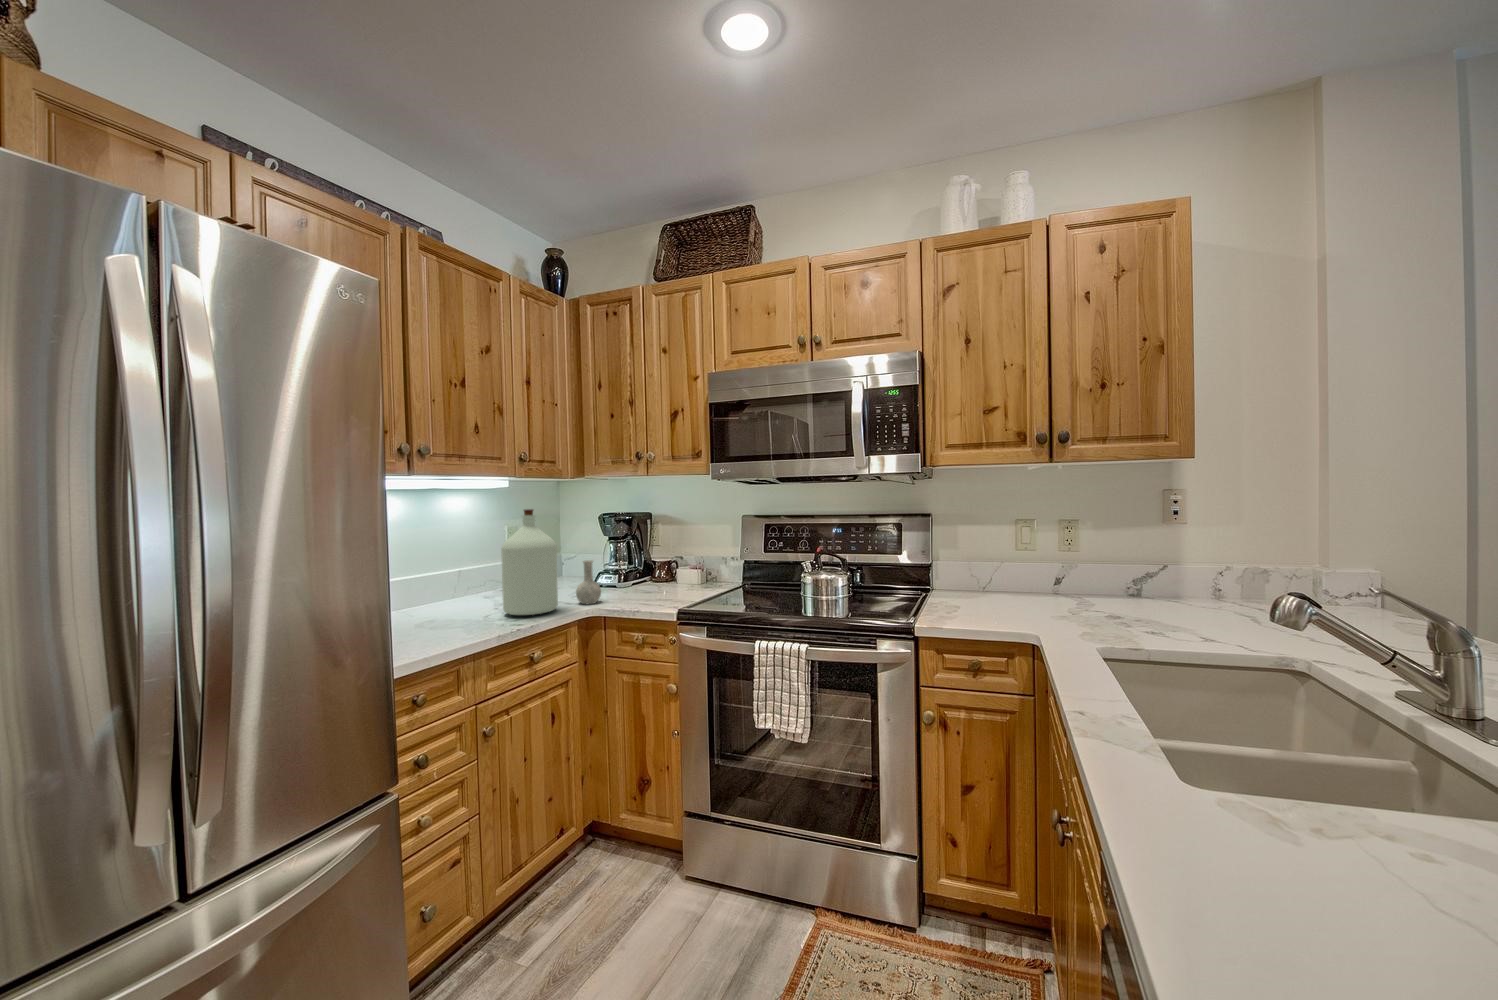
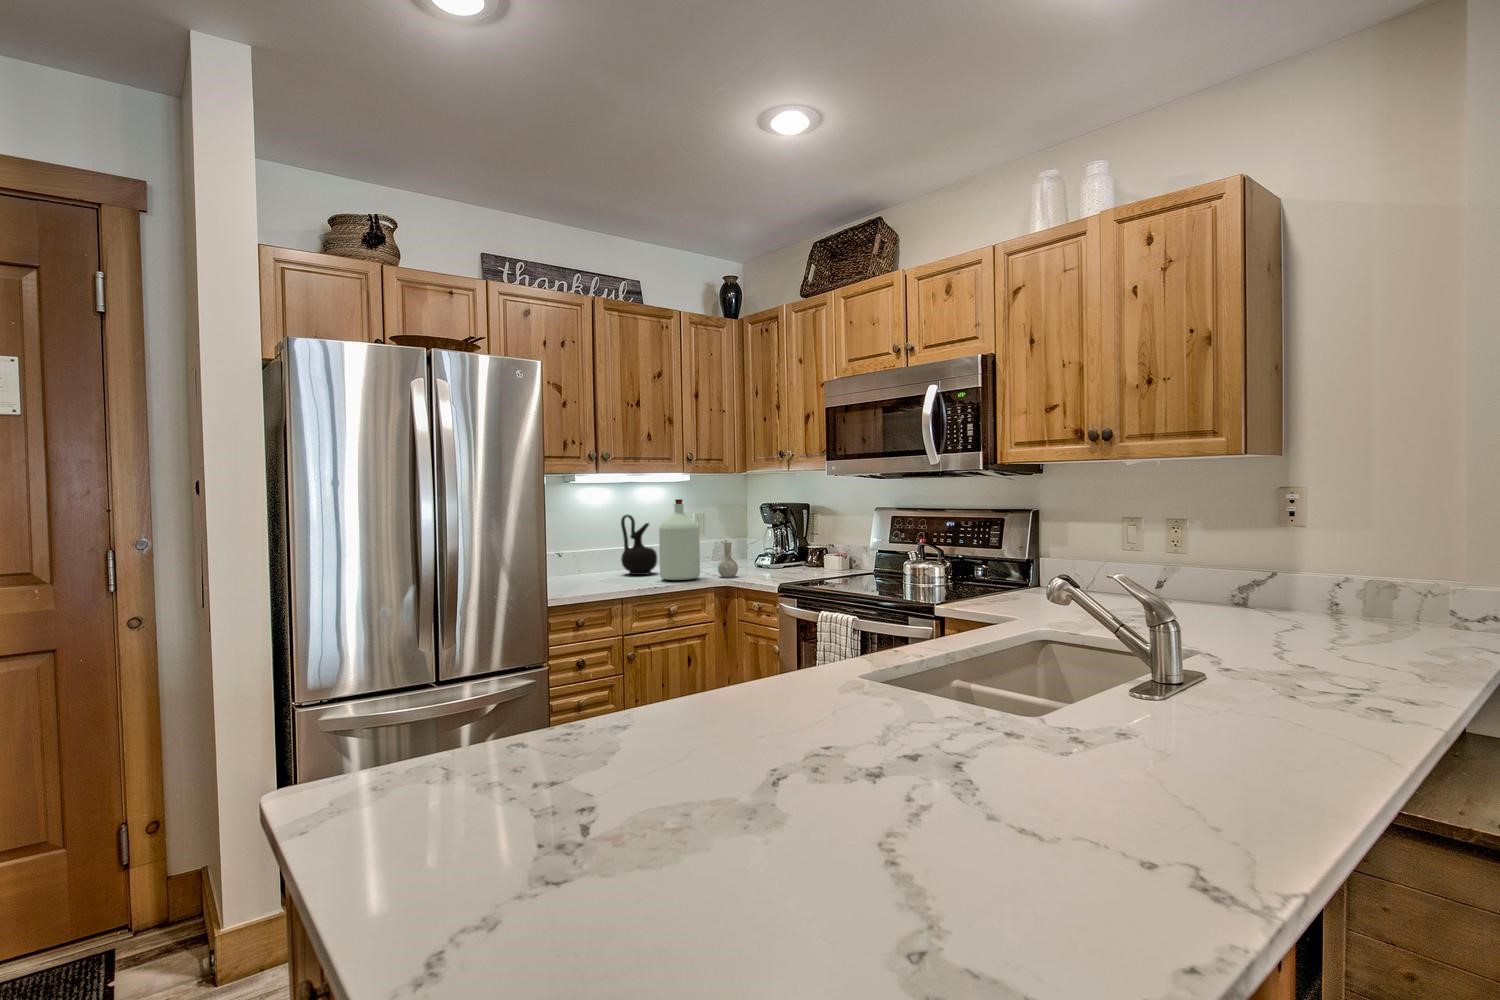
ceramic jug: none [428,531,483,611] -> present [621,515,657,575]

